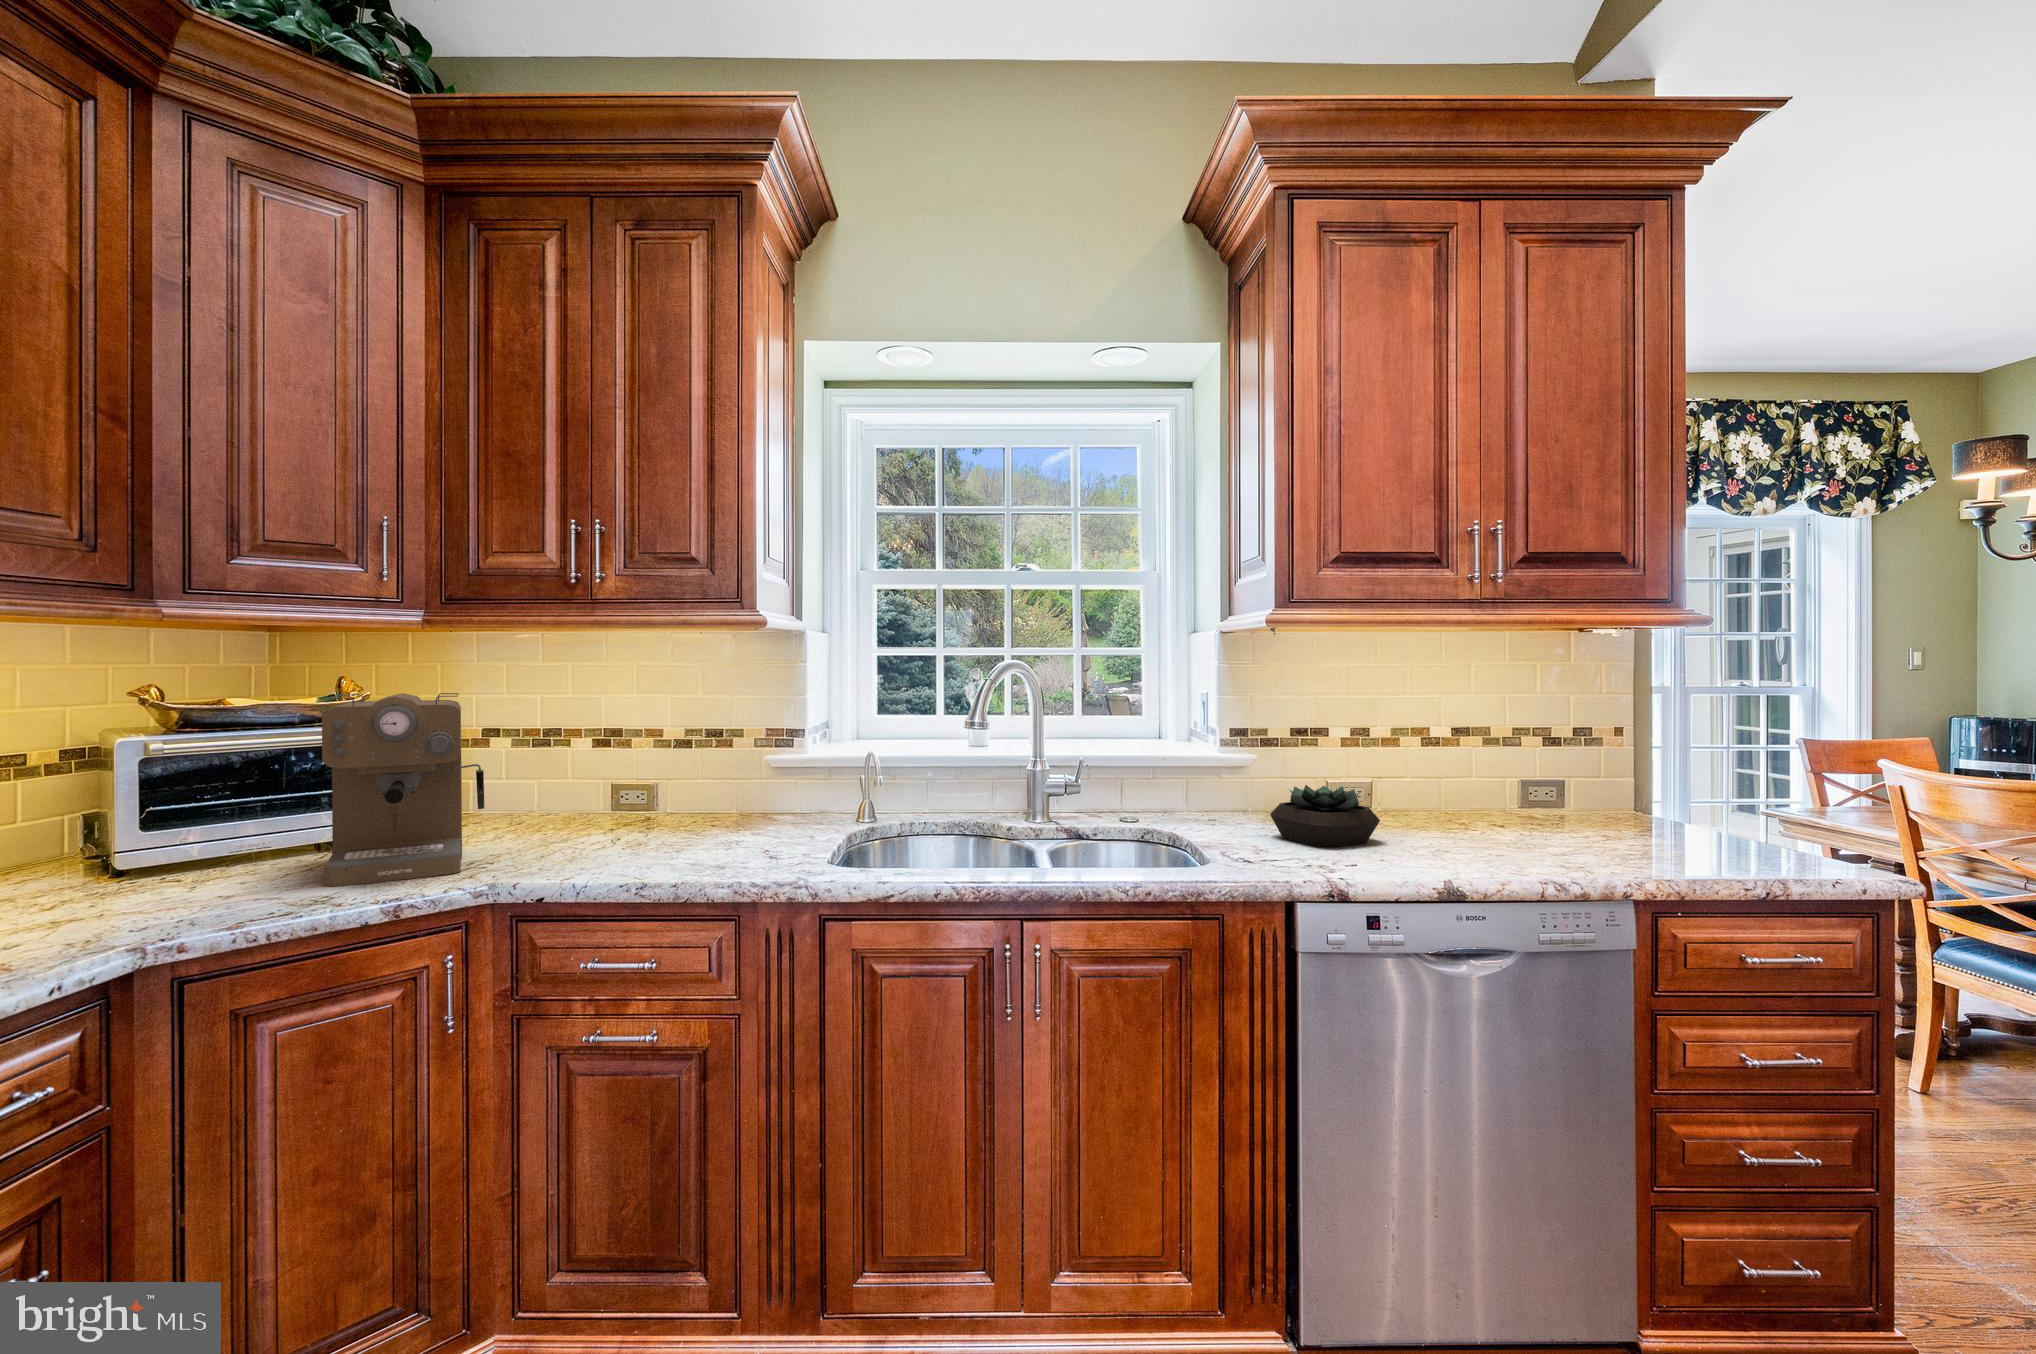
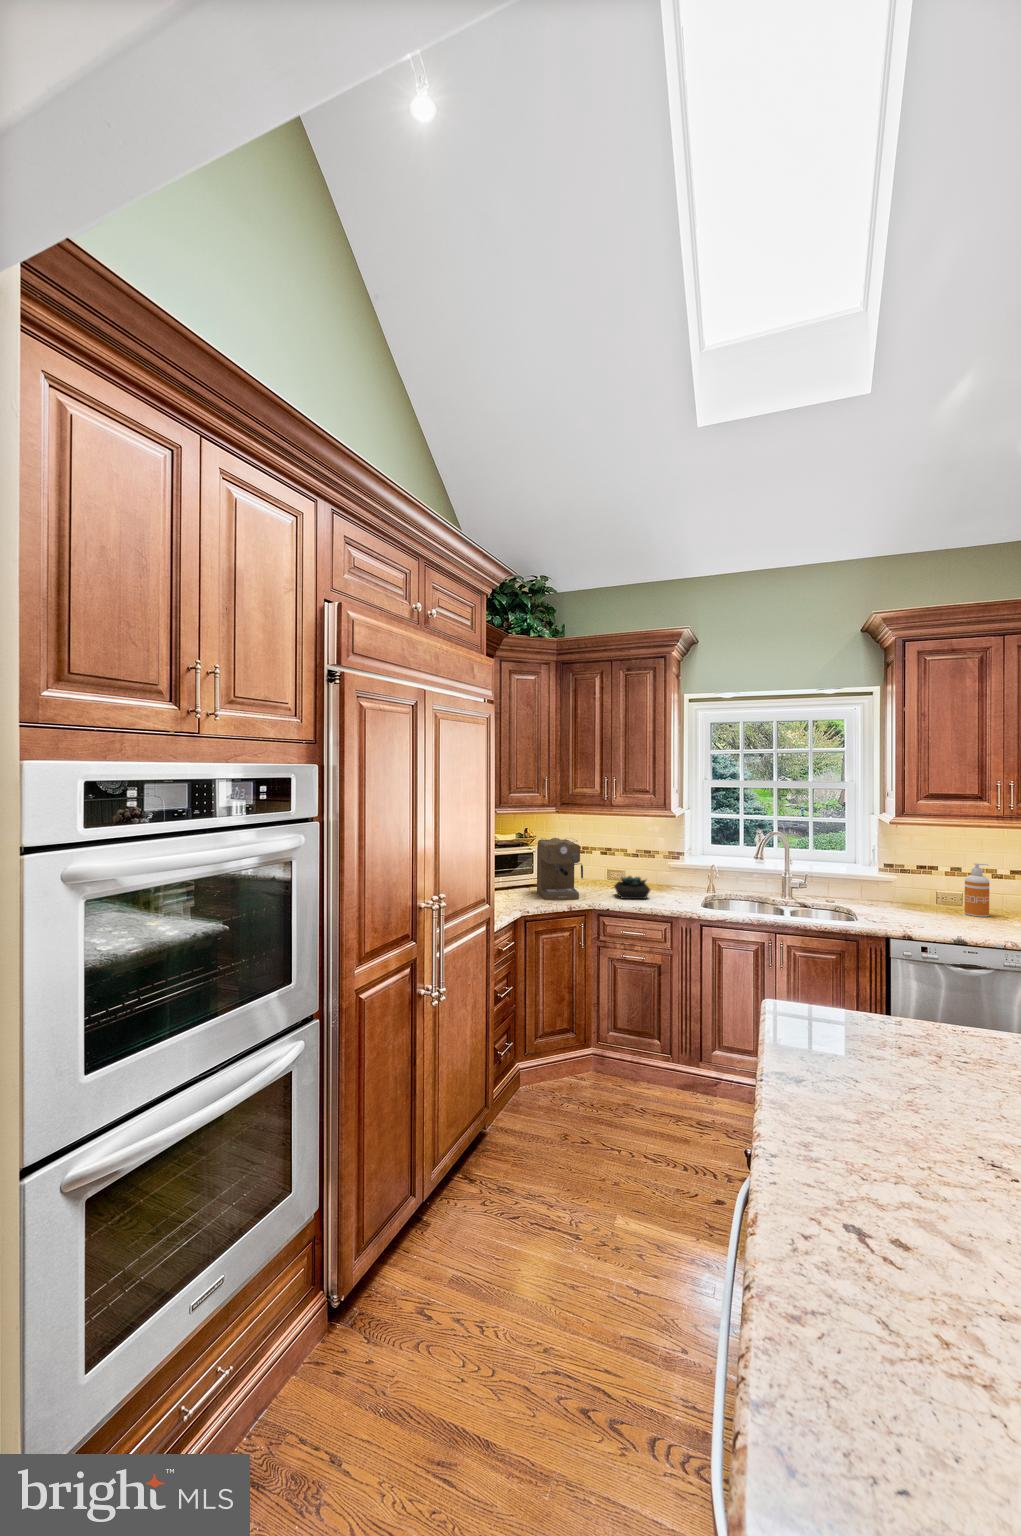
soap dispenser: none [1377,715,1424,826] -> present [965,863,989,917]
succulent plant: present [1270,785,1380,847] -> present [614,876,650,899]

